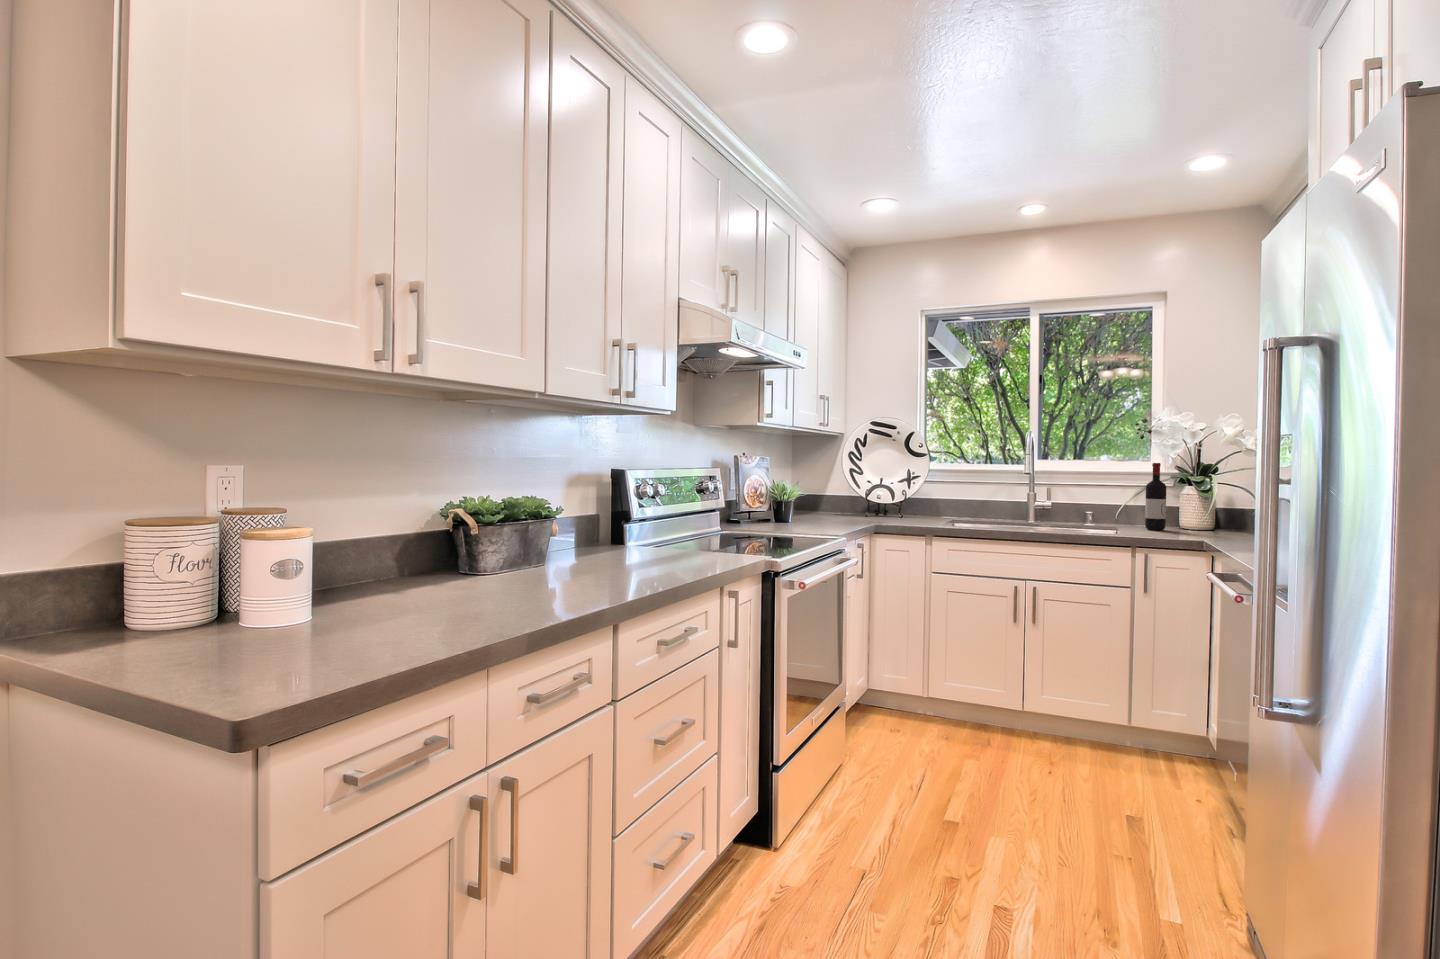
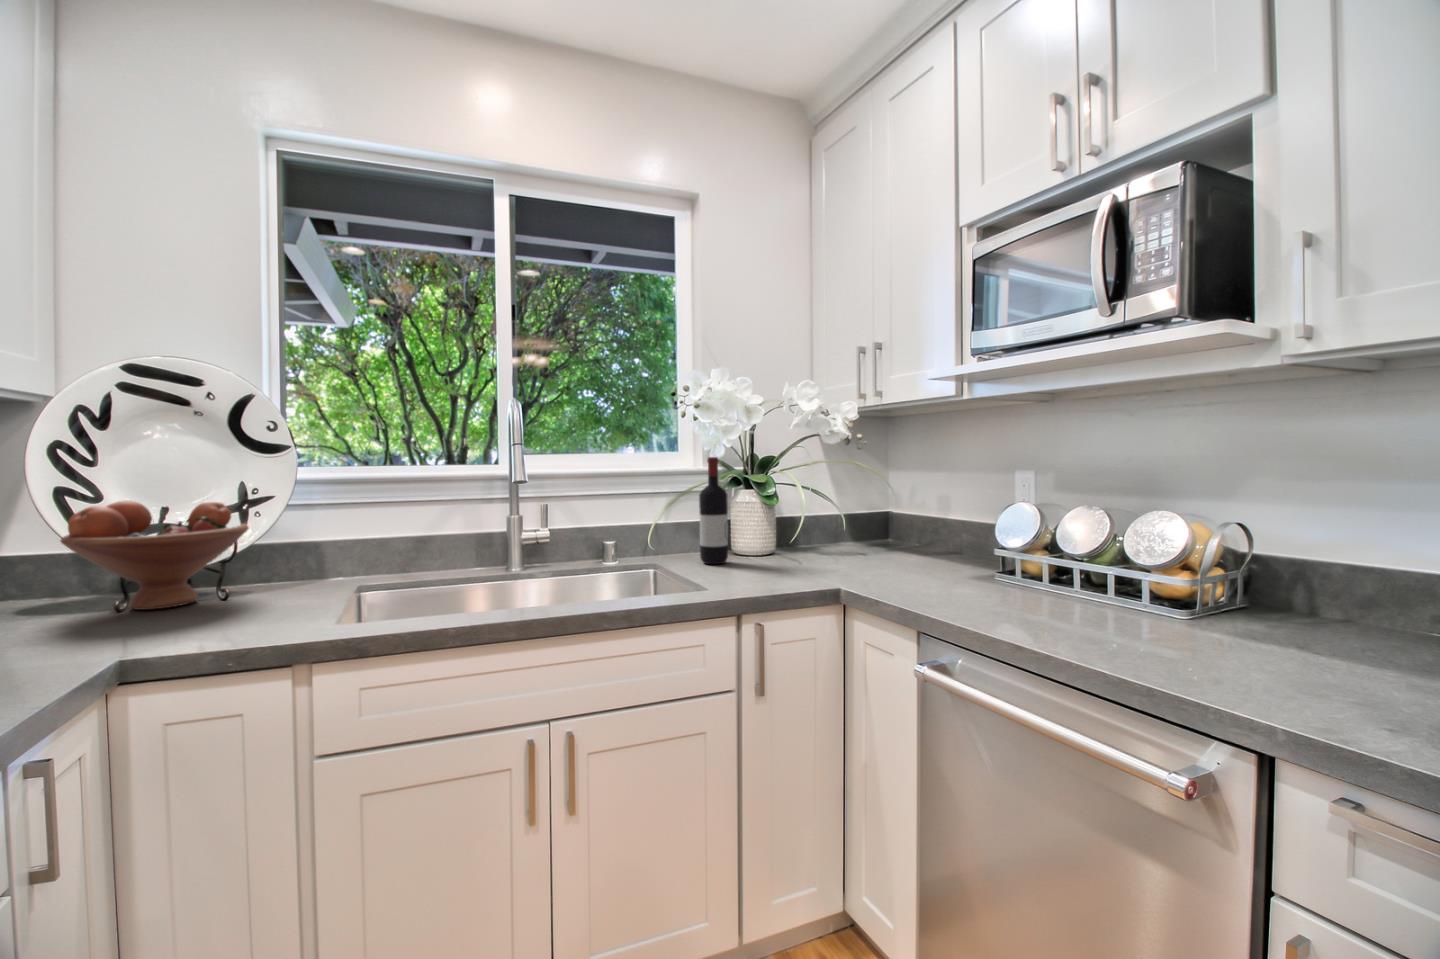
fruit bowl: none [853,475,911,517] -> present [61,500,248,610]

